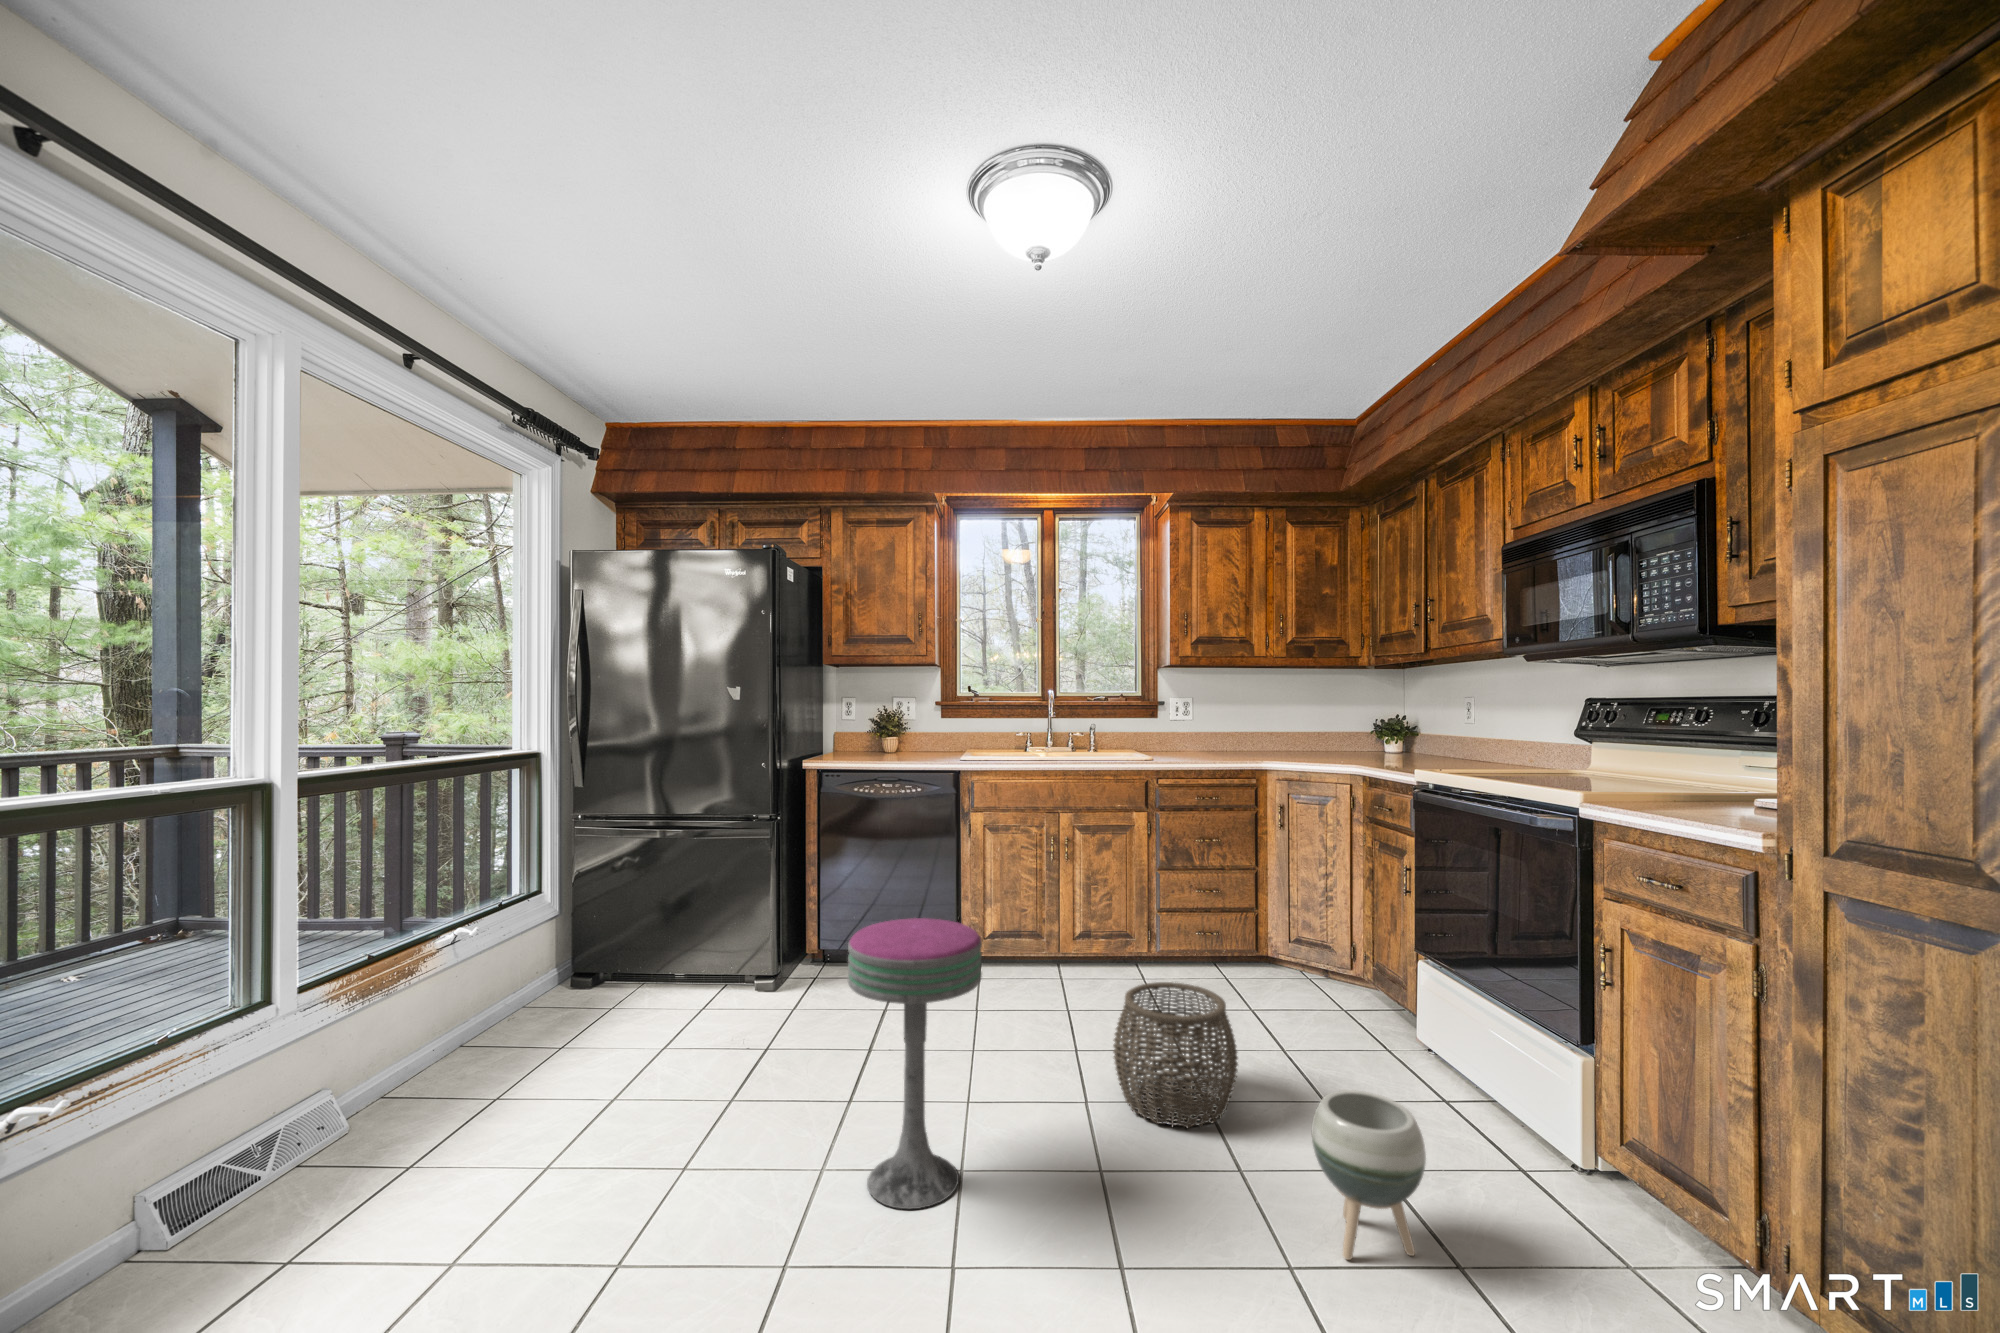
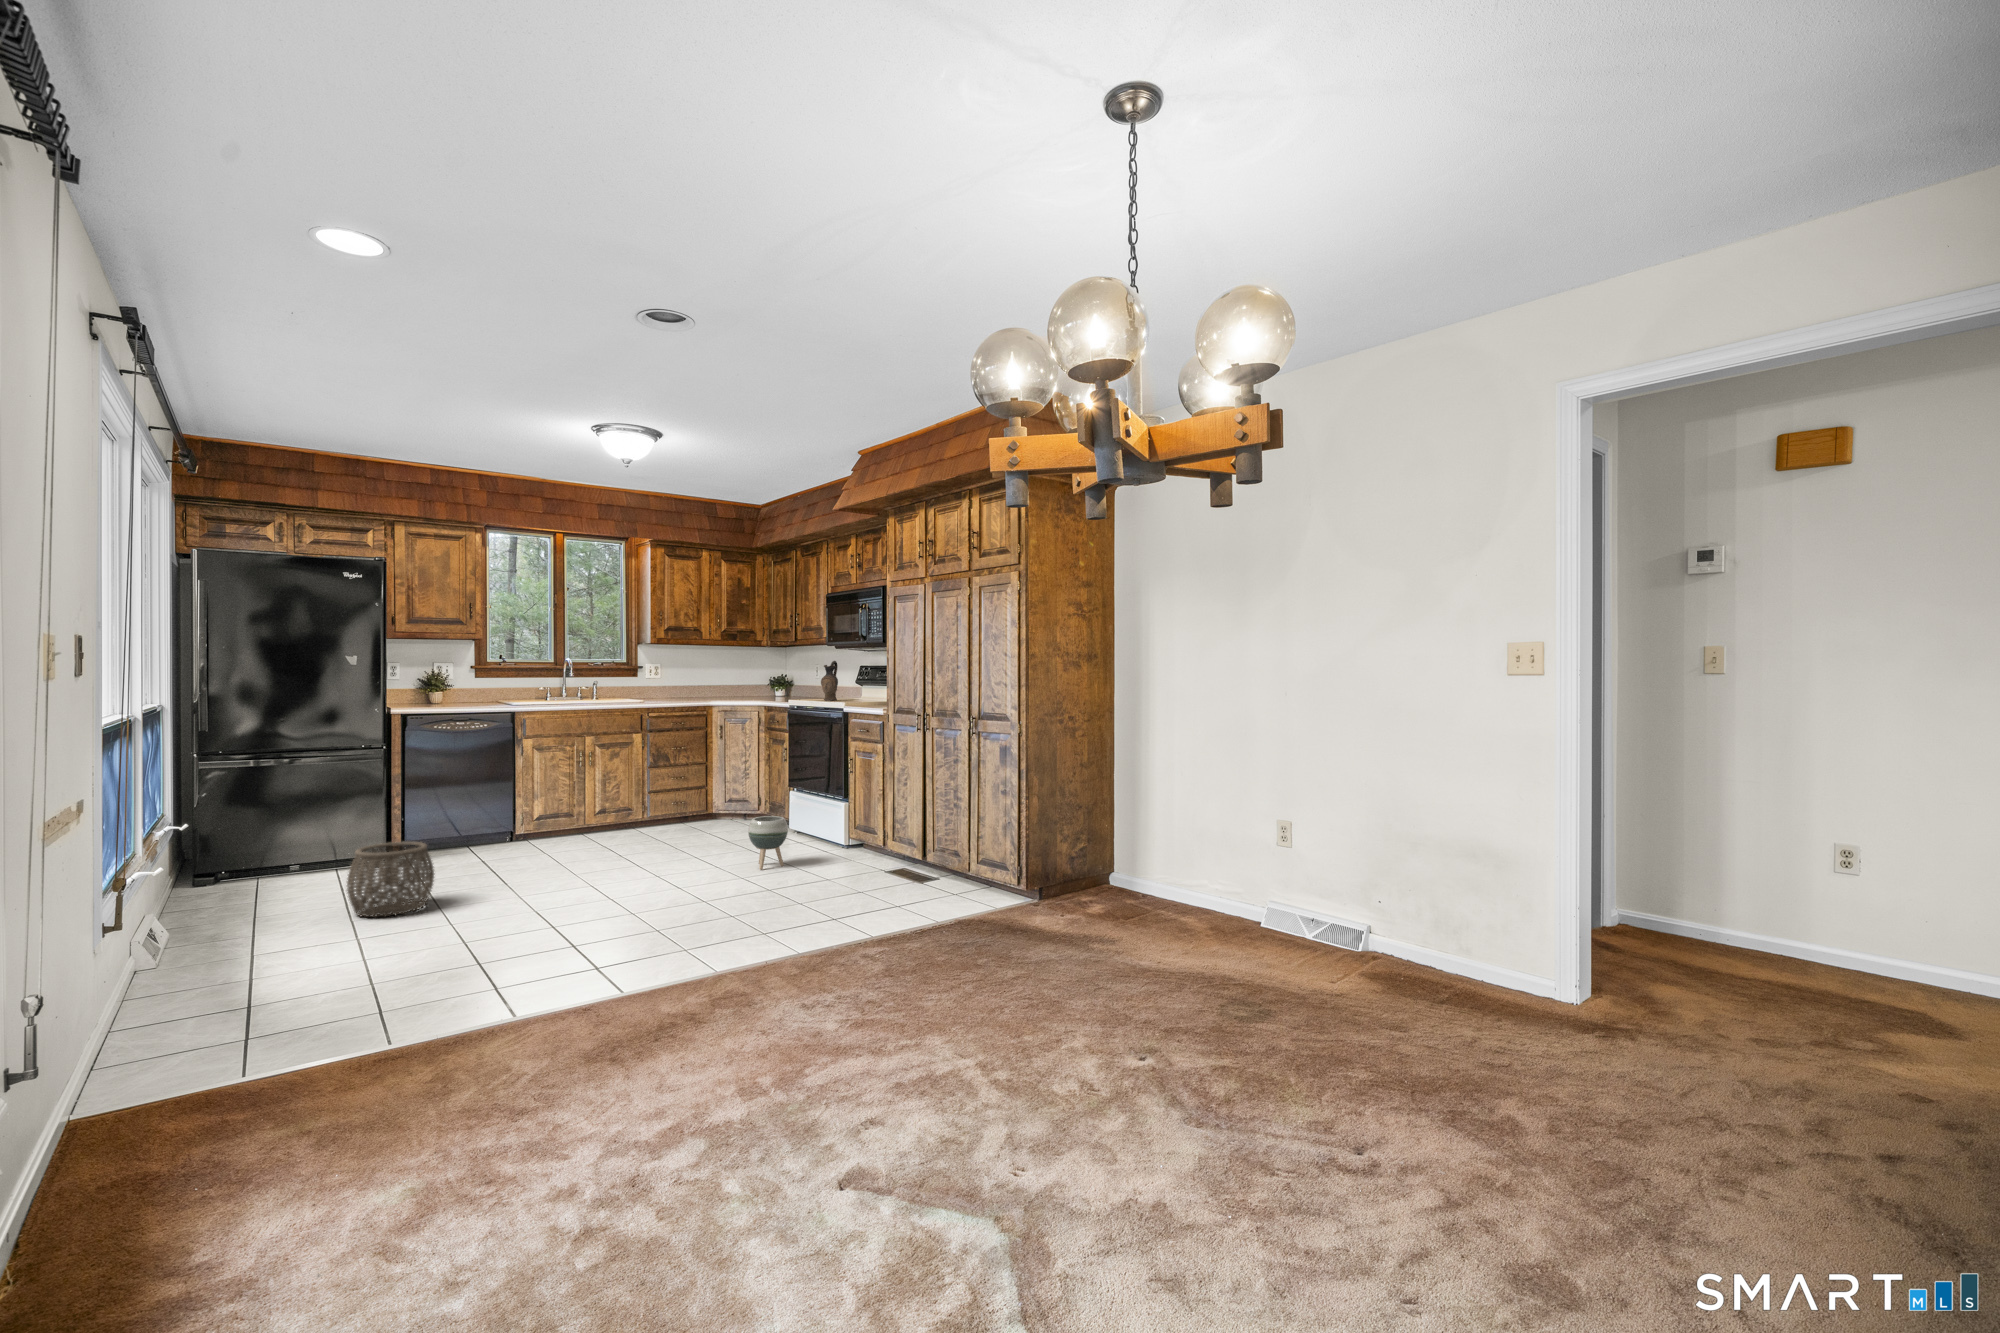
ceramic pitcher: none [1487,687,1528,772] -> present [821,661,838,701]
bar stool: present [848,918,982,1209] -> none [540,772,608,892]
woven basket: present [1113,982,1238,1128] -> present [347,842,434,917]

